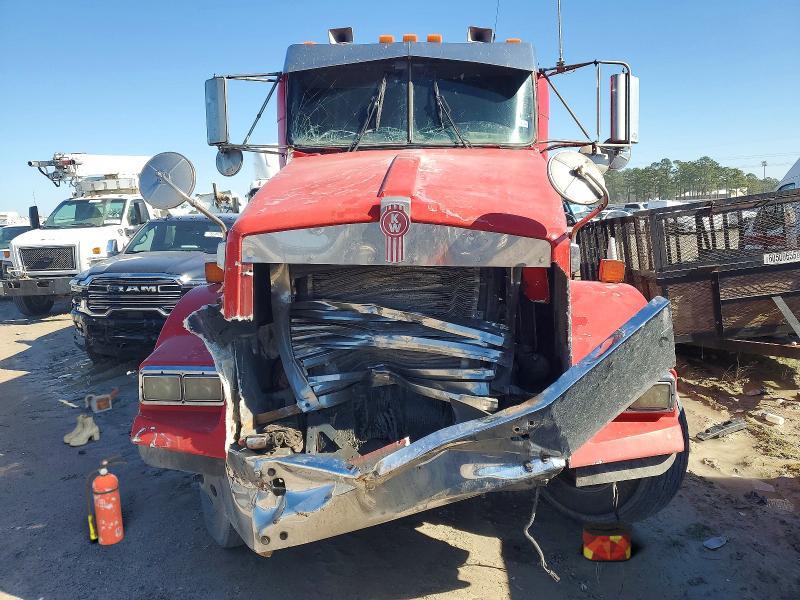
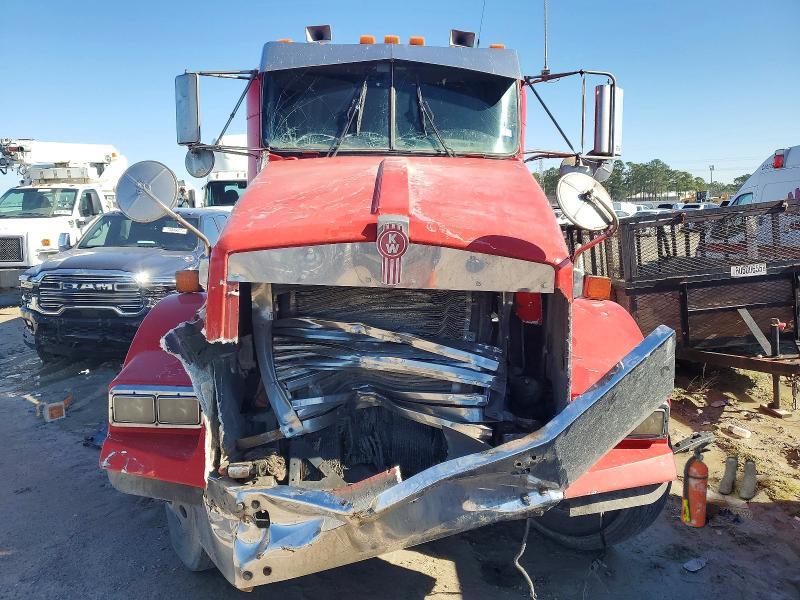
boots: present [64,414,100,446] -> present [719,456,757,499]
fire extinguisher: present [85,454,127,545] -> present [681,442,711,527]
bag: present [576,523,632,561] -> none [560,545,615,585]

